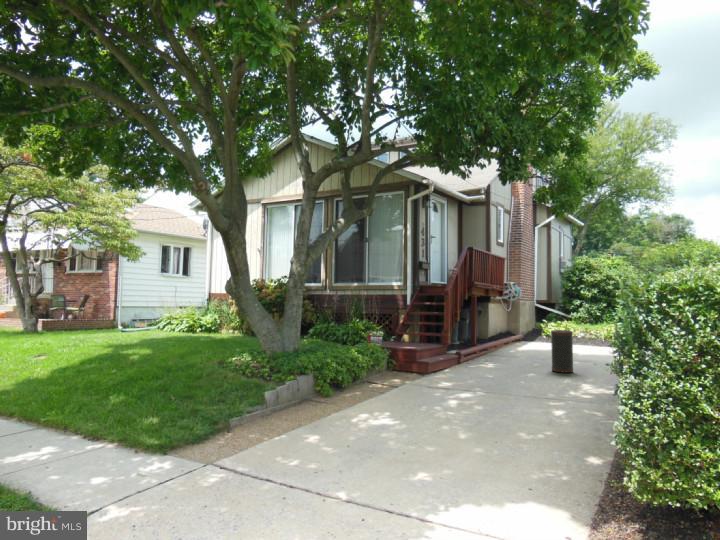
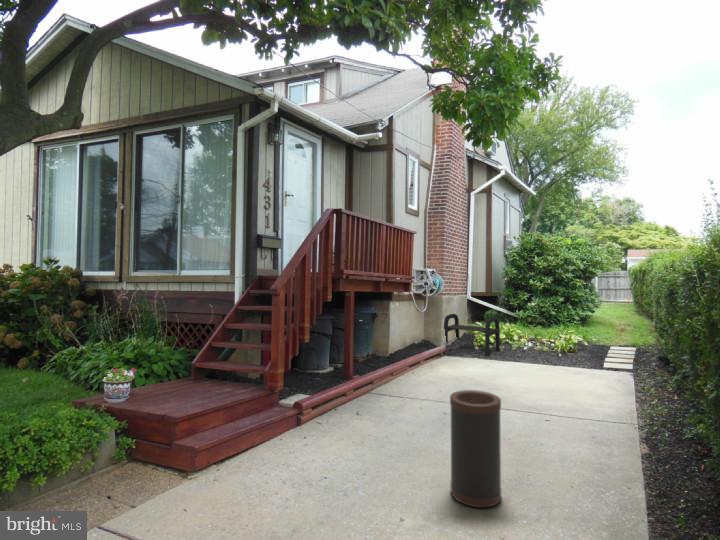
bench: none [522,314,561,340] -> present [444,314,500,356]

